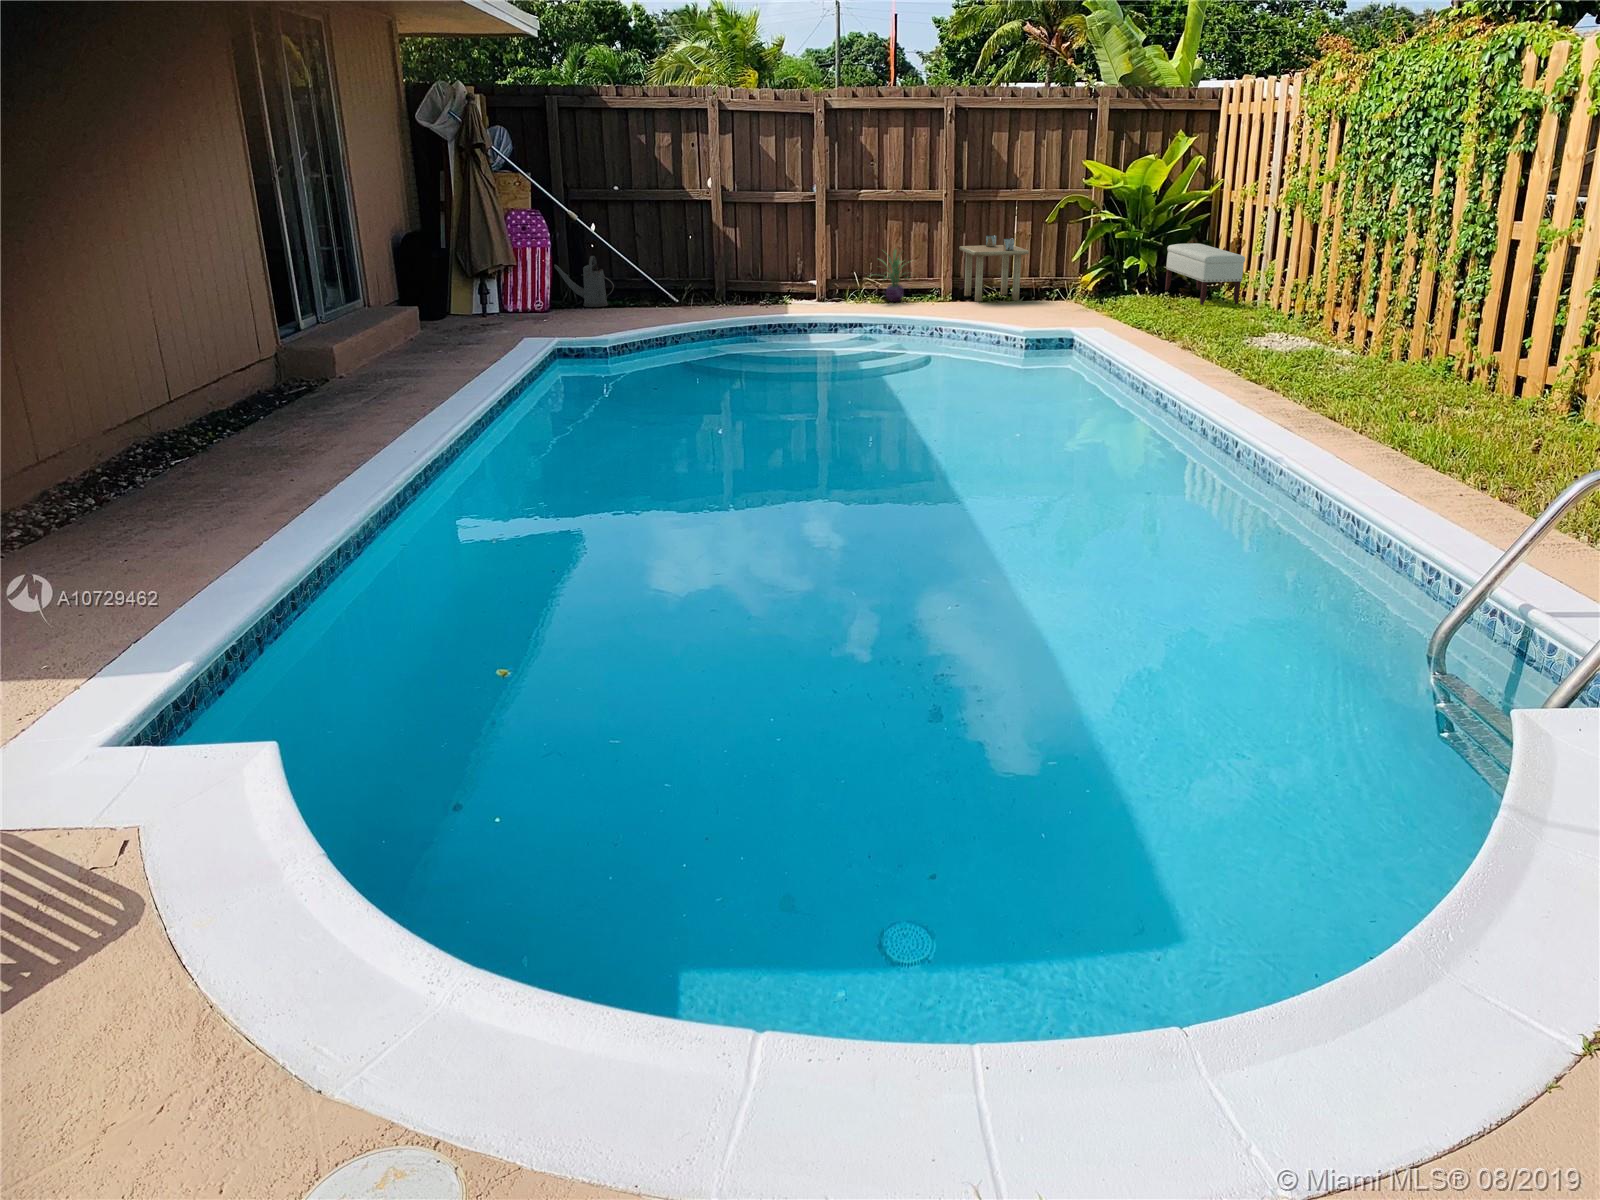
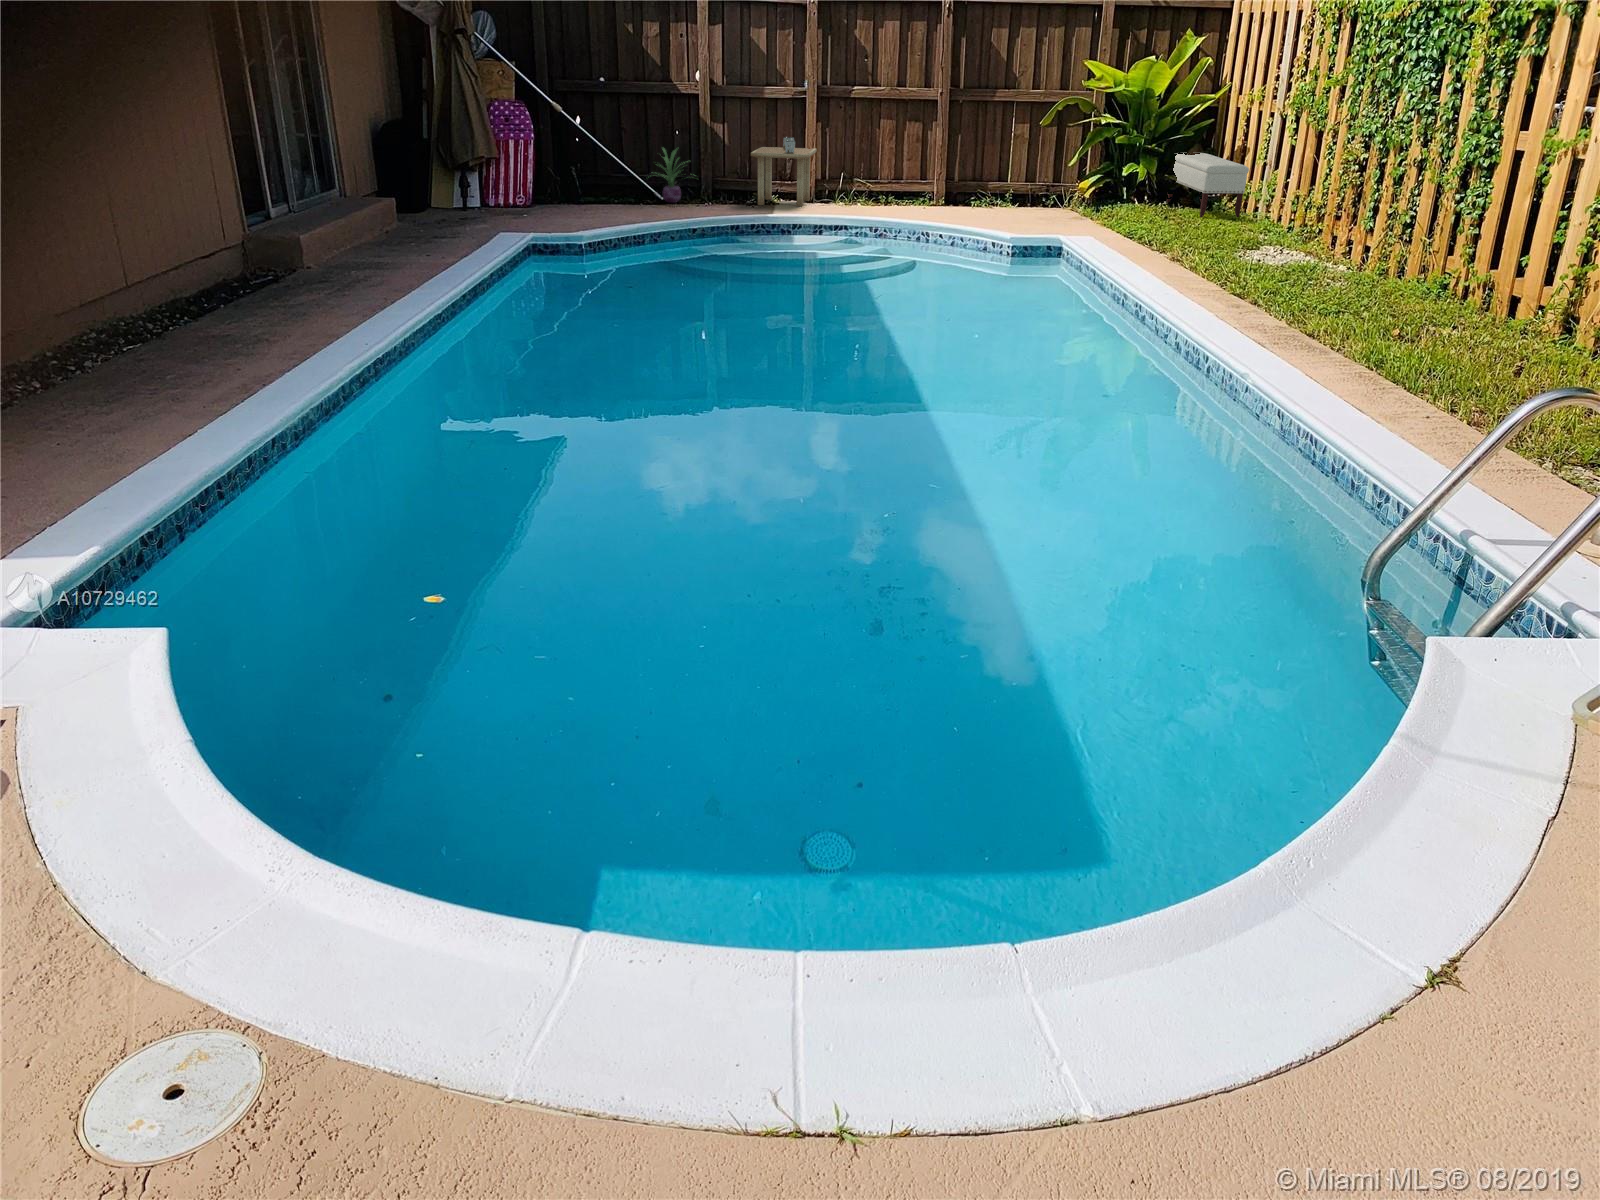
side table: present [959,235,1029,302] -> present [751,137,817,207]
decorative plant: present [882,249,904,302] -> present [658,148,681,203]
watering can: present [554,256,614,307] -> none [539,149,599,202]

